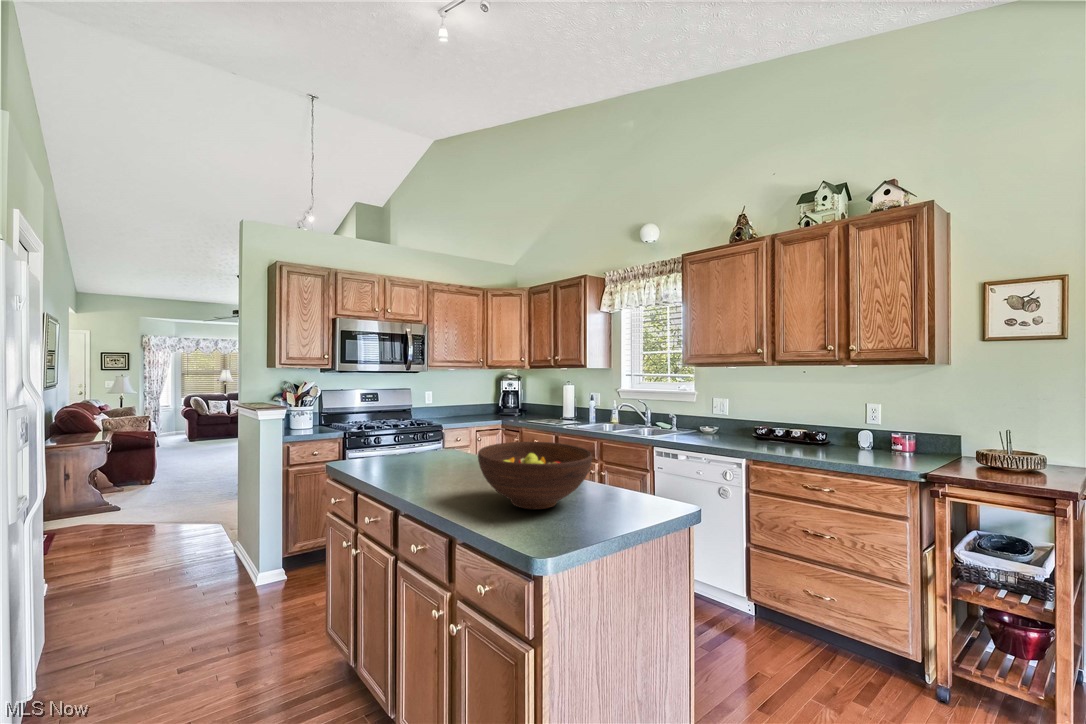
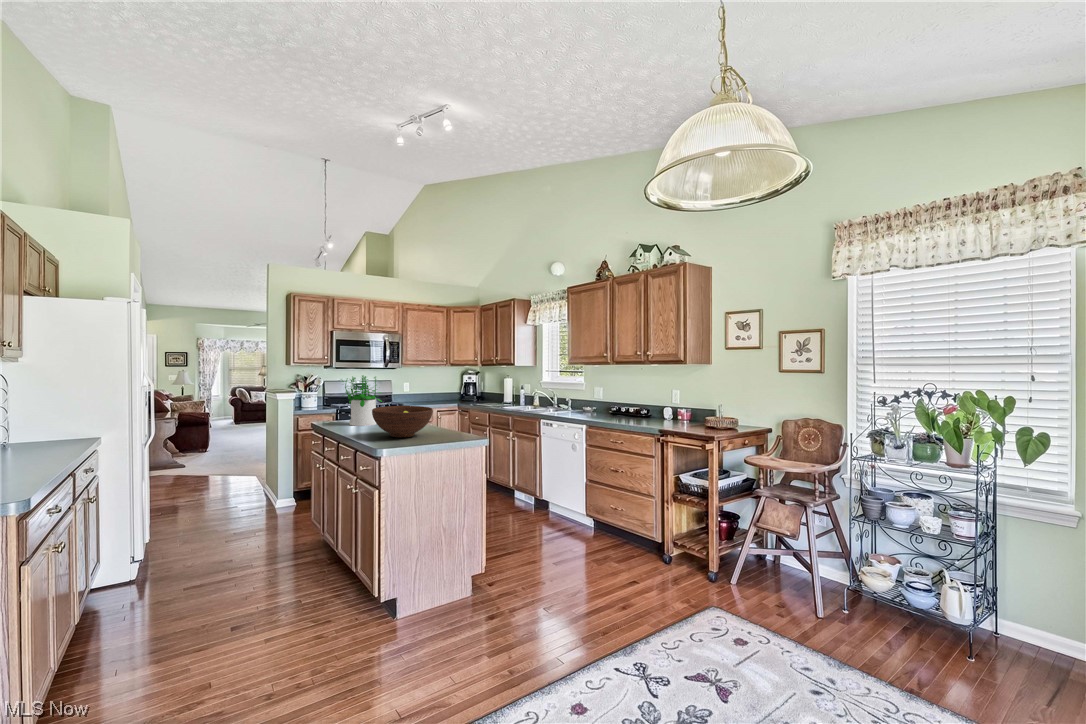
potted plant: none [383,384,454,473] -> present [341,376,382,426]

